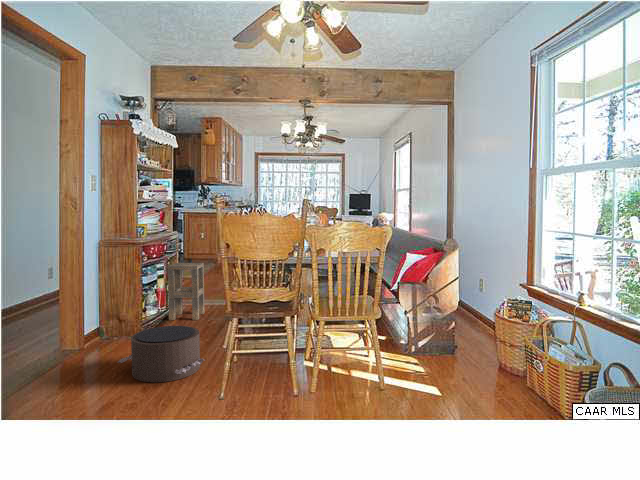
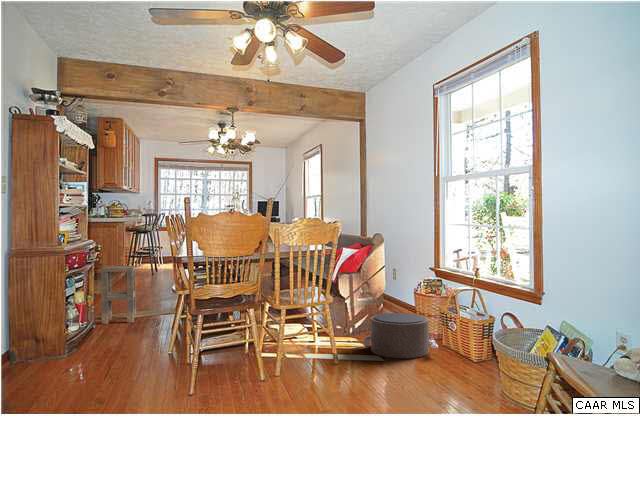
pouf: present [118,326,204,382] -> present [364,313,438,358]

